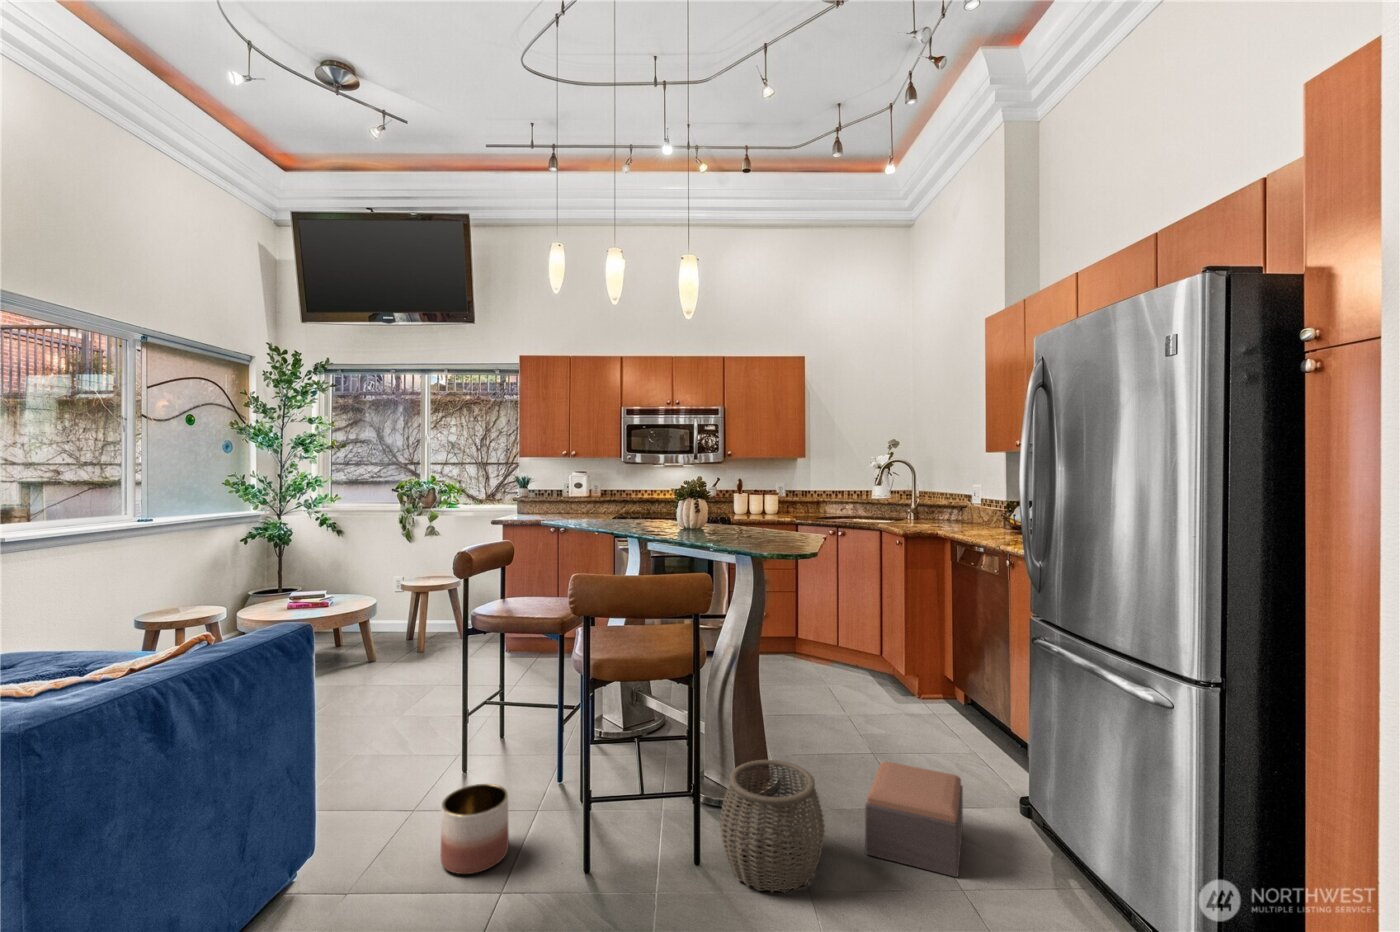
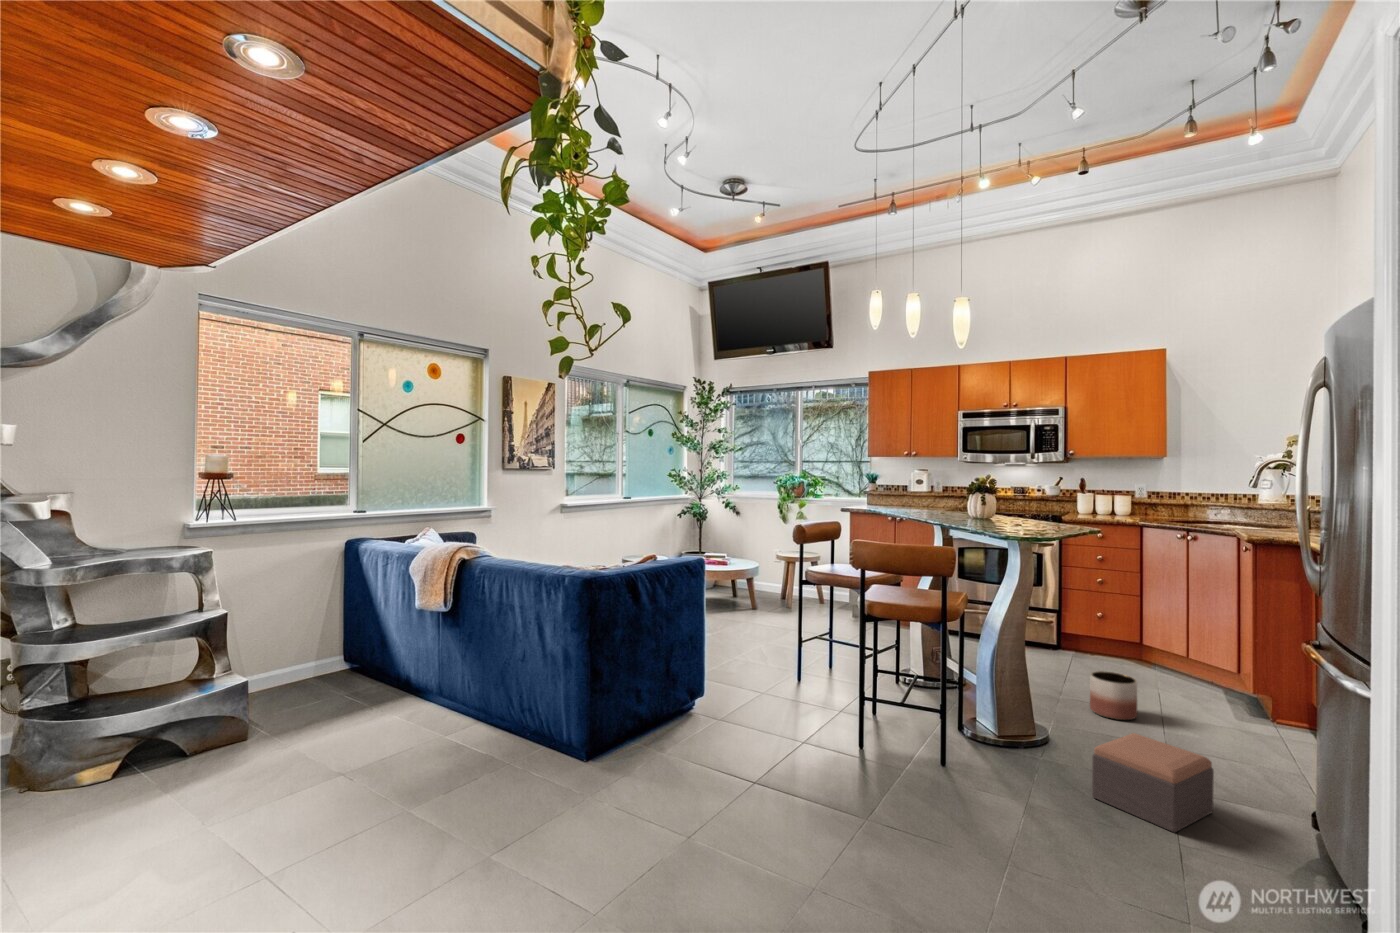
woven basket: present [720,760,825,892] -> none [955,699,1047,796]
planter: present [441,784,509,874] -> present [1090,671,1137,720]

